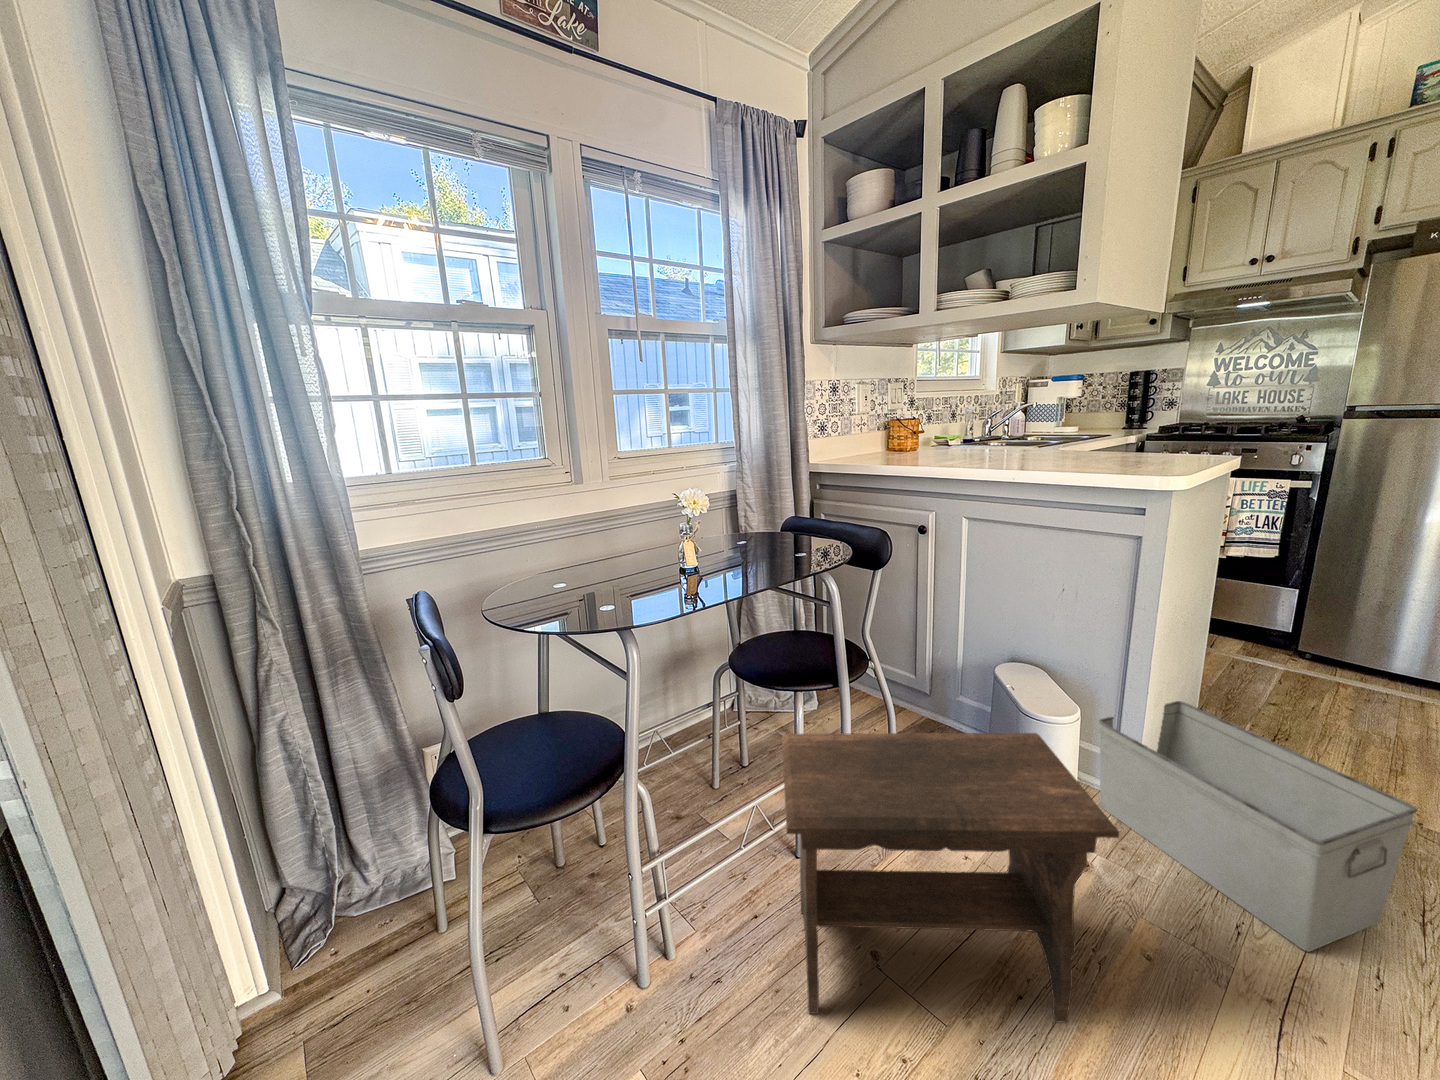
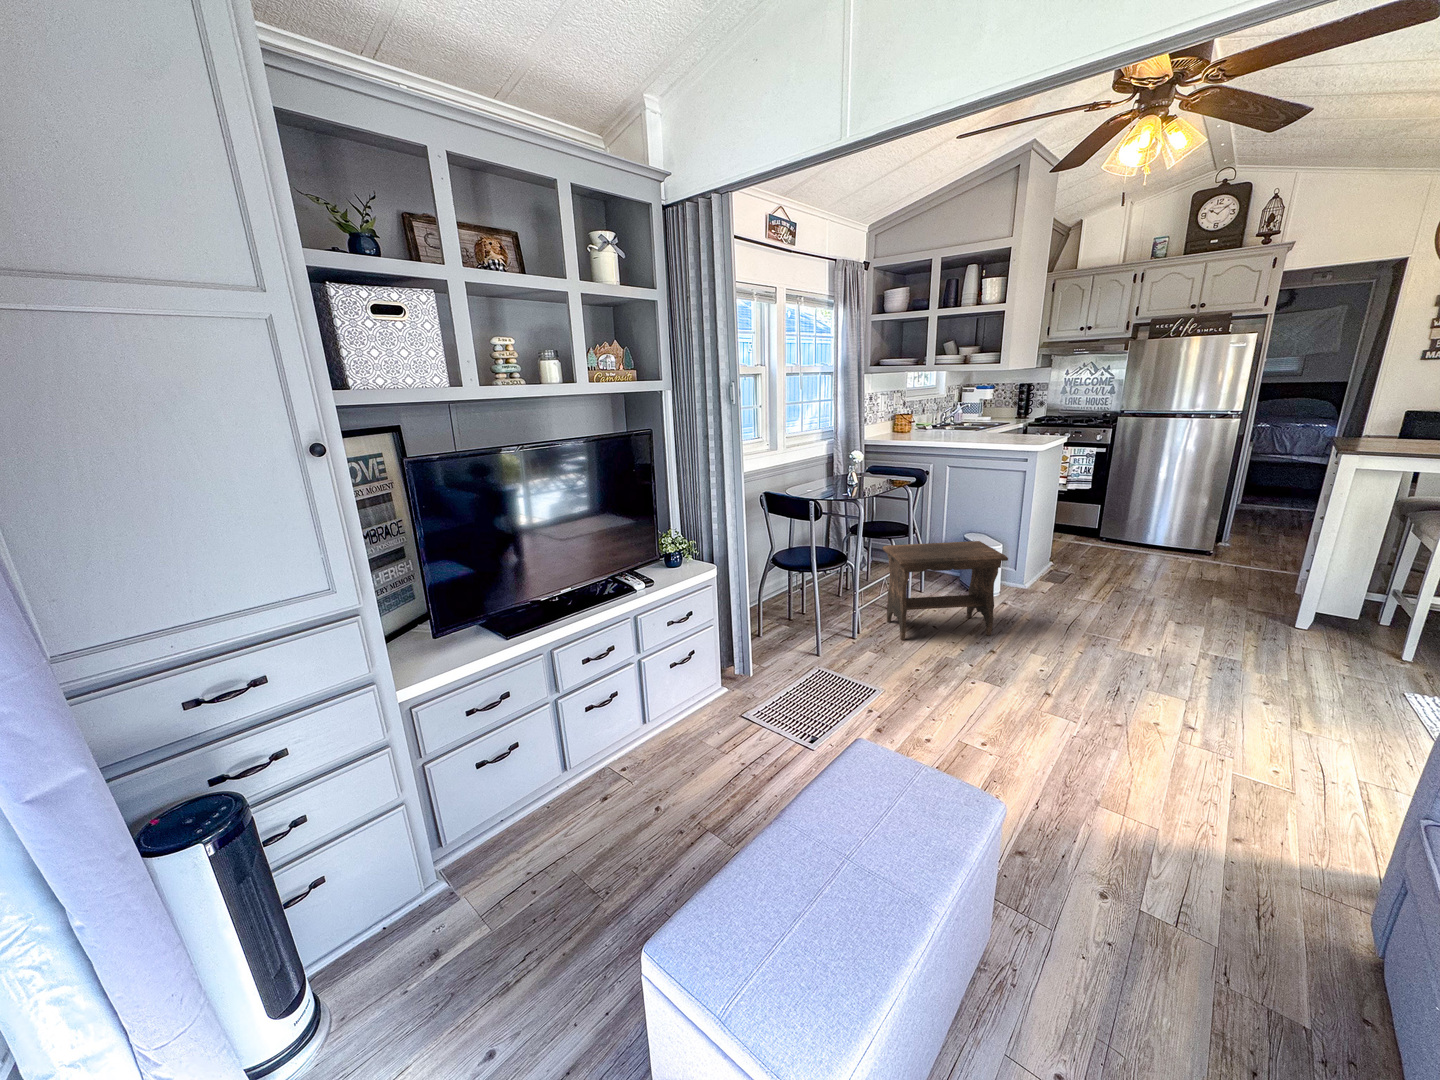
storage bin: present [1098,701,1418,952] -> none [1002,544,1112,618]

